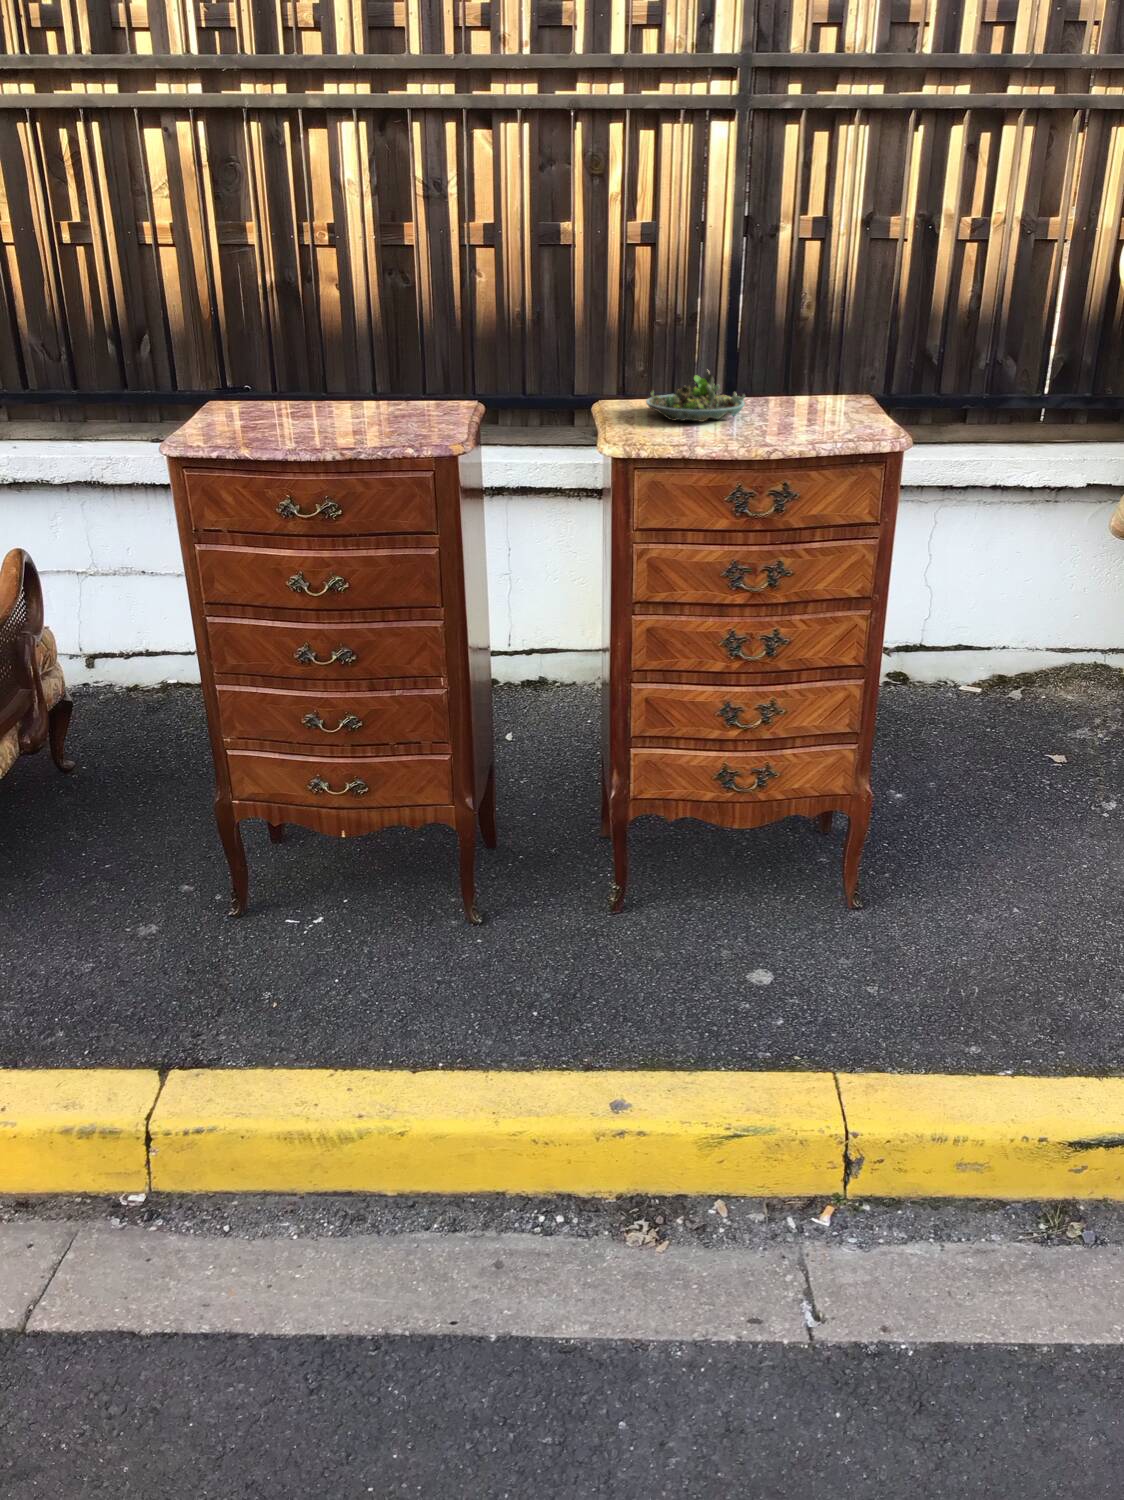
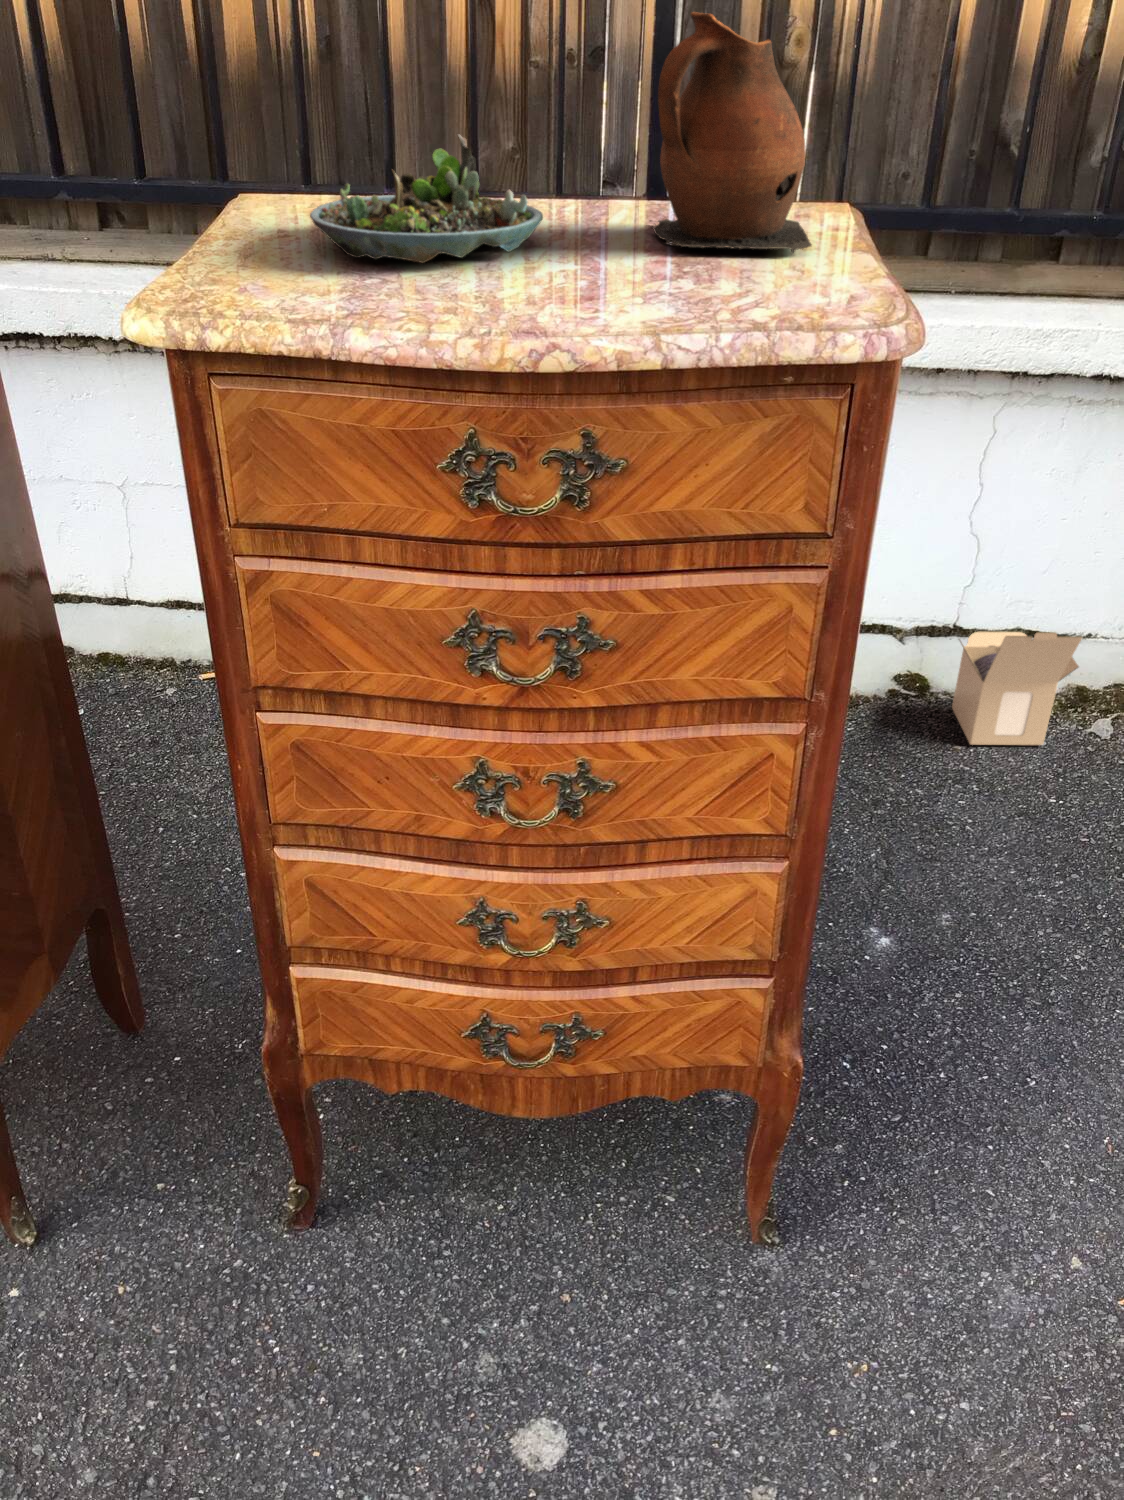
ceramic pitcher: none [782,320,859,415] -> present [651,12,811,253]
cardboard box: none [923,630,998,707] -> present [952,632,1082,745]

